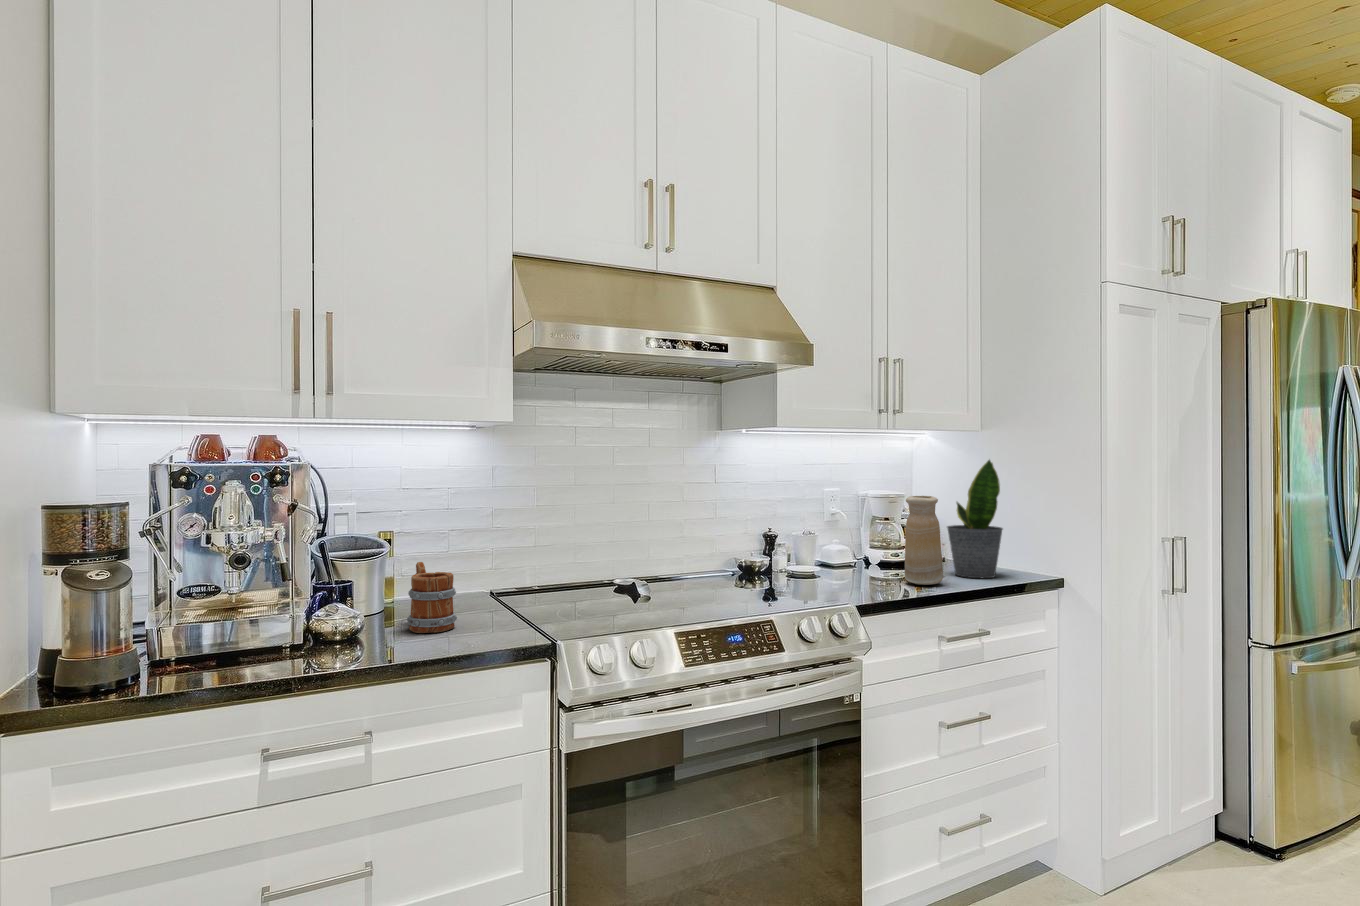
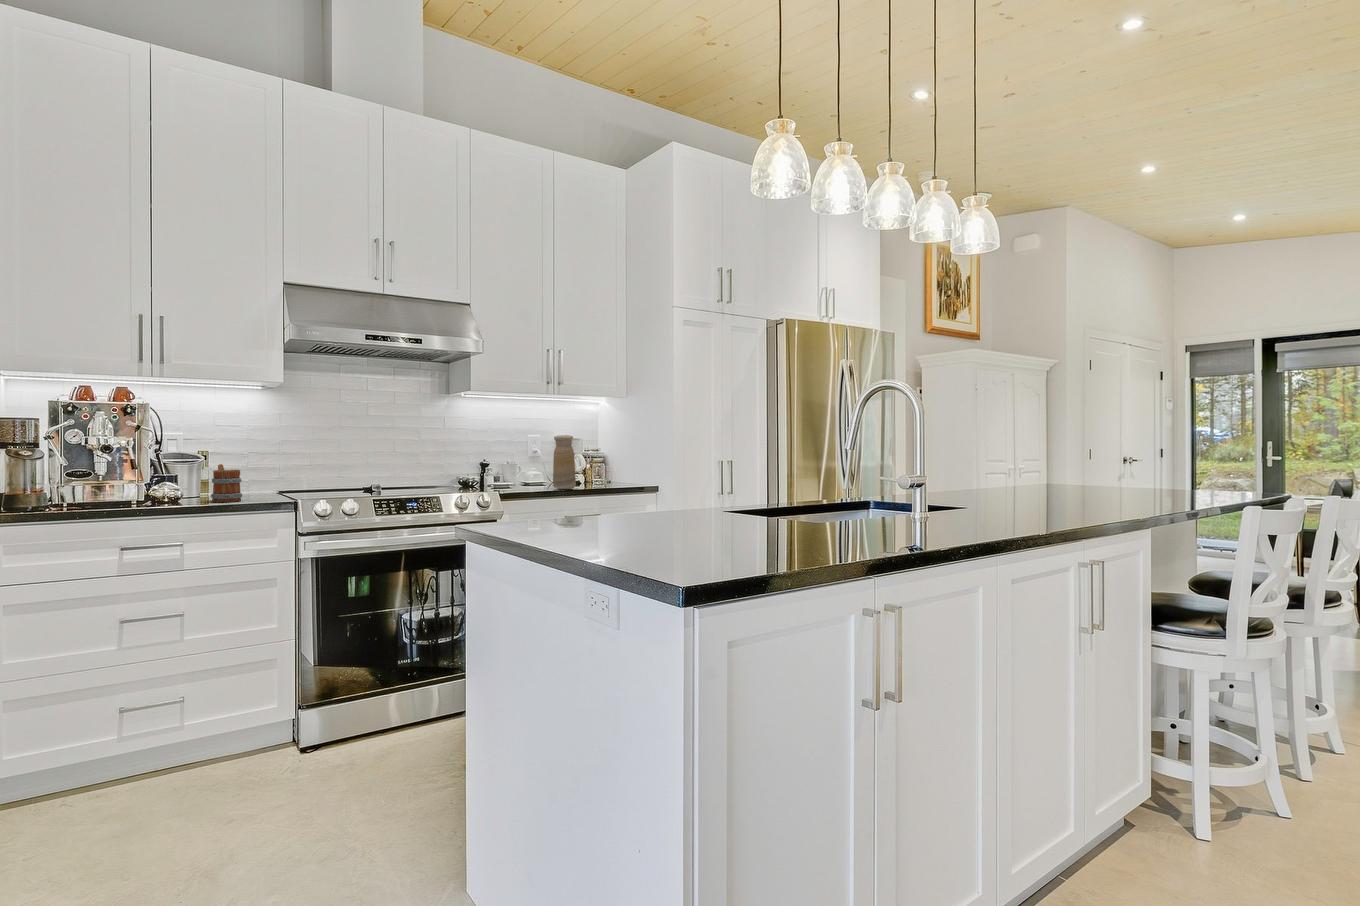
potted plant: present [947,460,1003,578] -> none [591,413,624,488]

